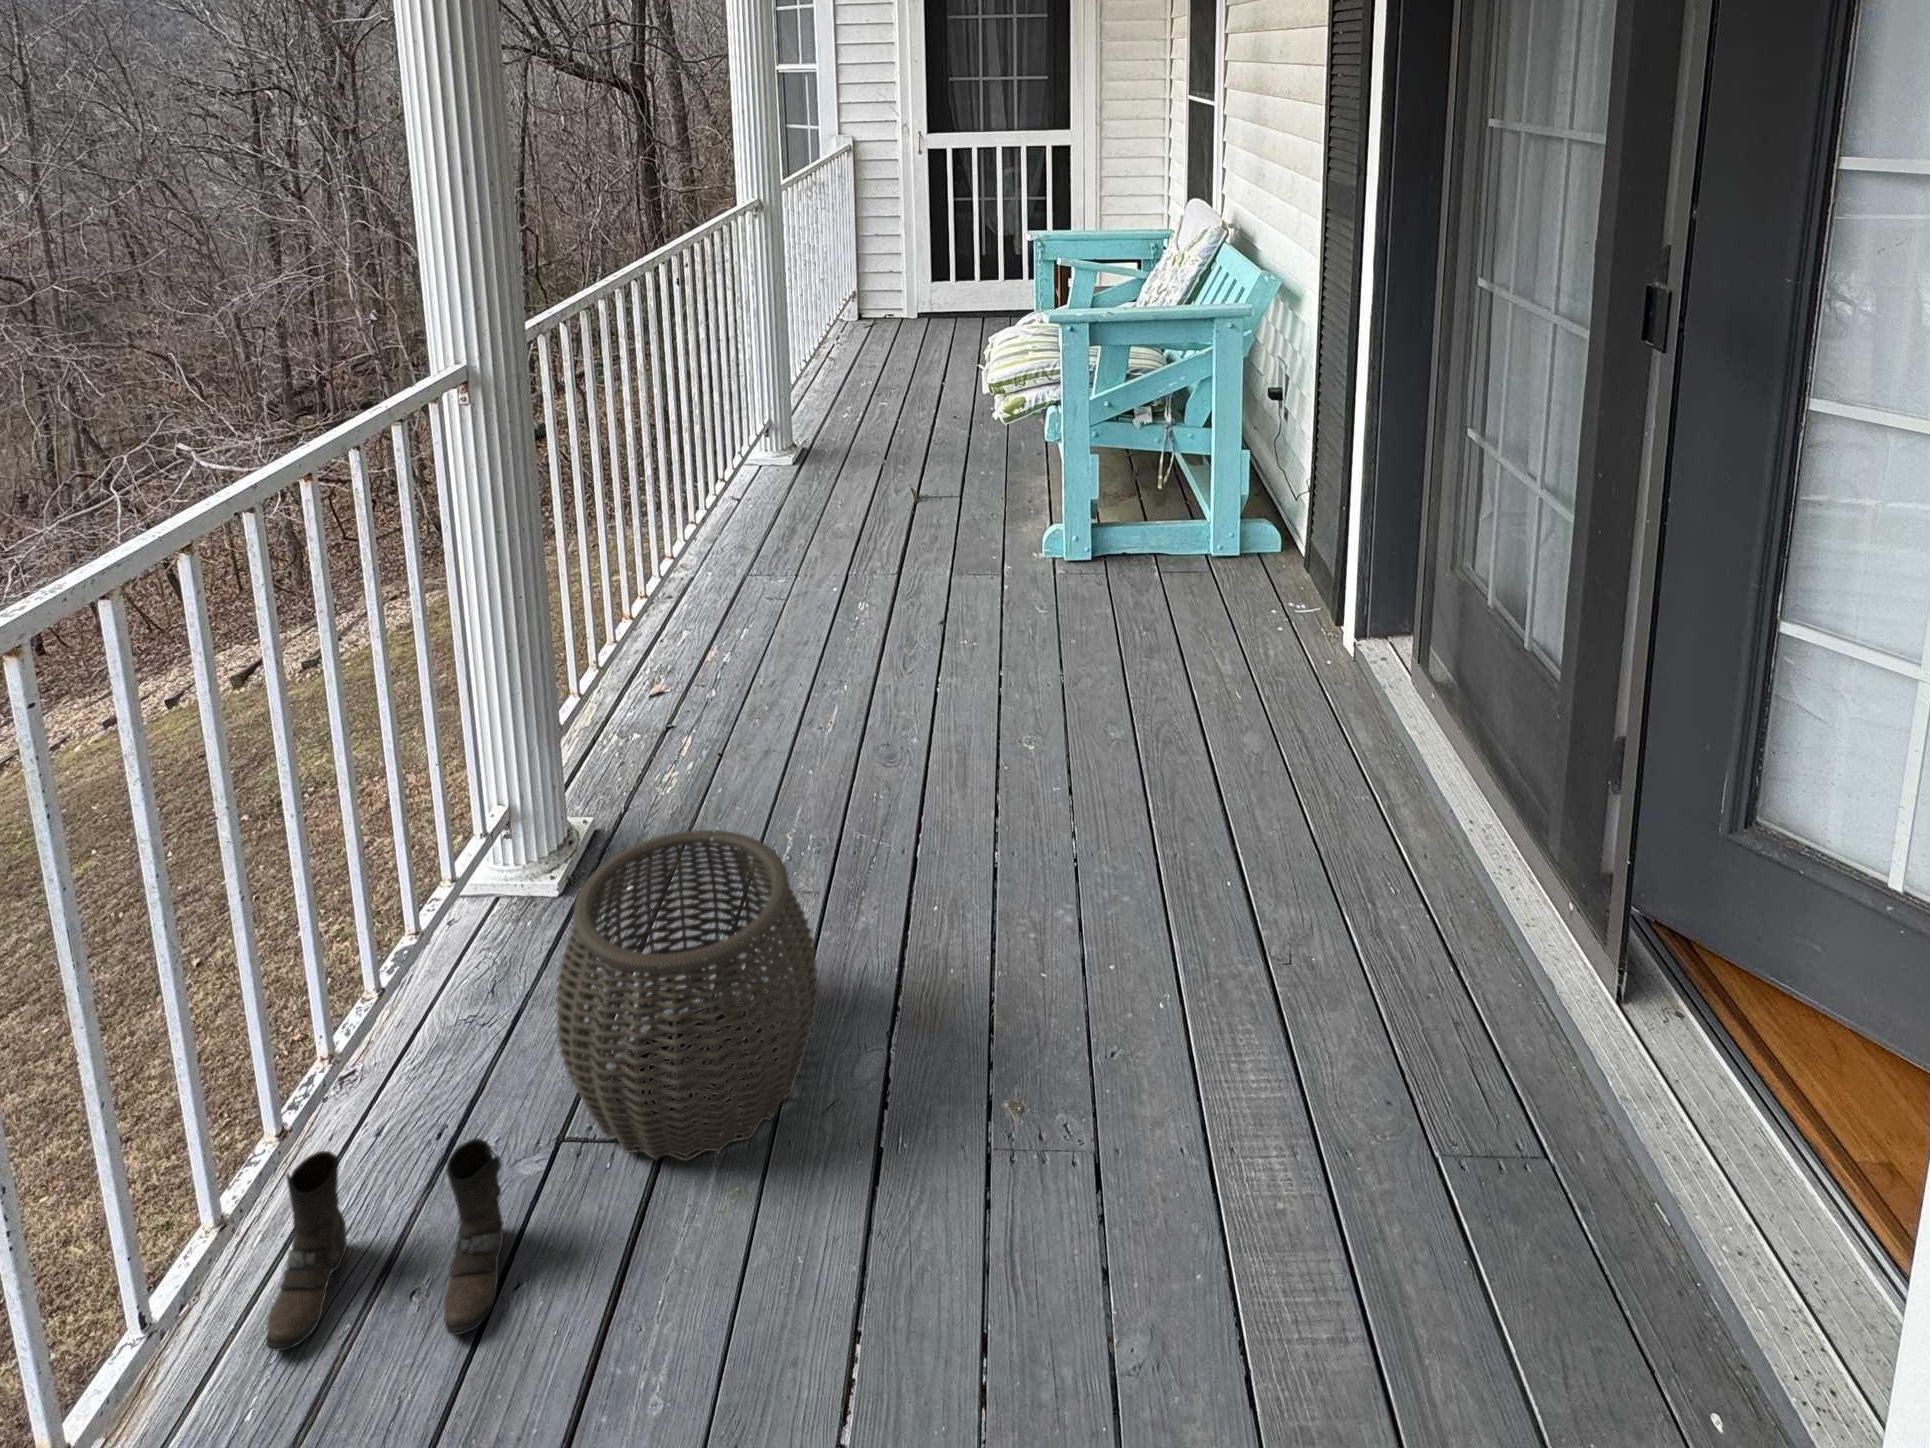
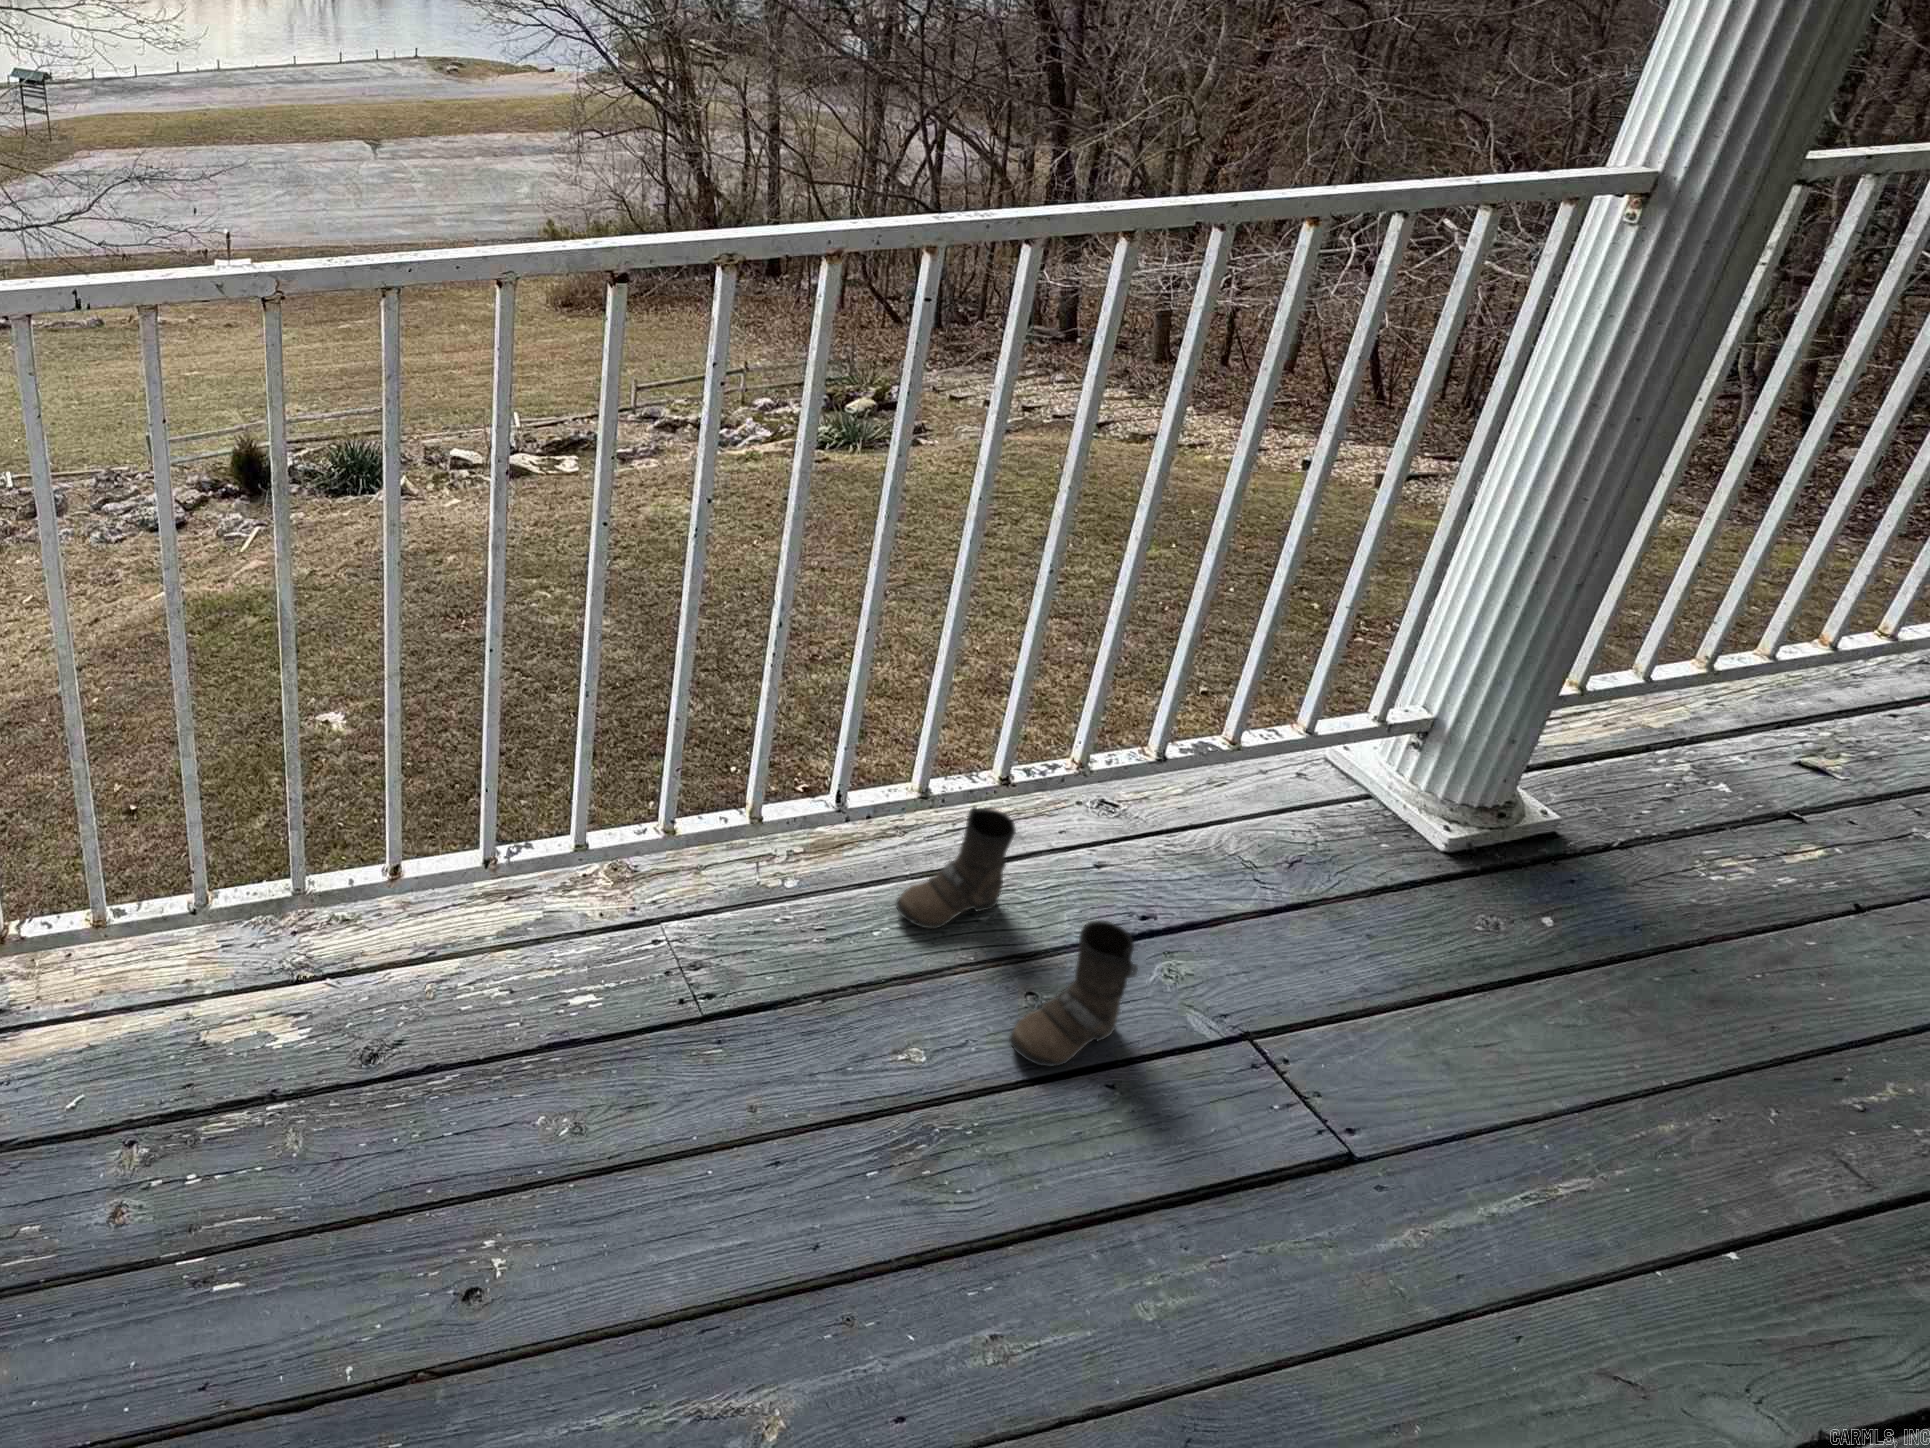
woven basket: present [556,830,819,1161] -> none [1265,829,1735,1289]

